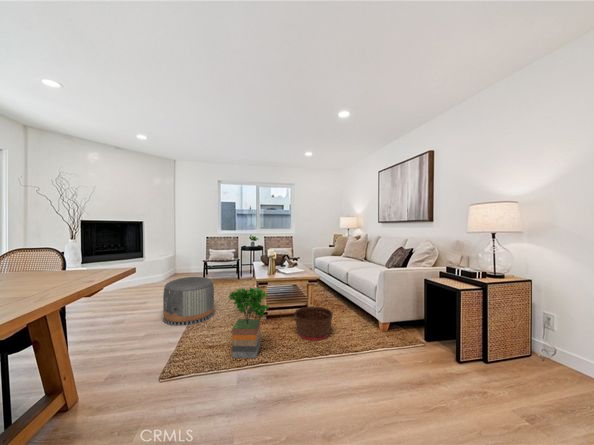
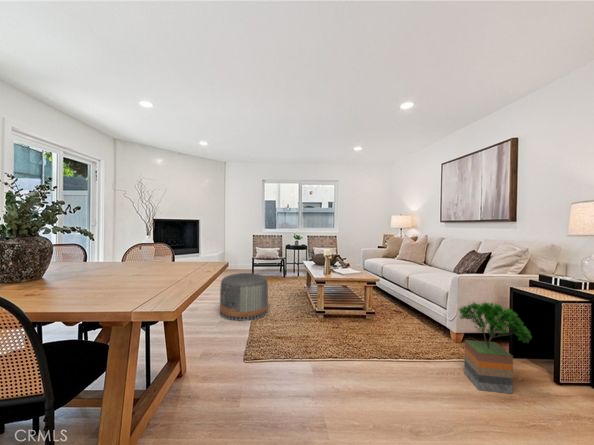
potted tree: present [229,288,269,358] -> present [459,302,532,393]
basket: present [295,307,333,341] -> none [356,310,399,346]

